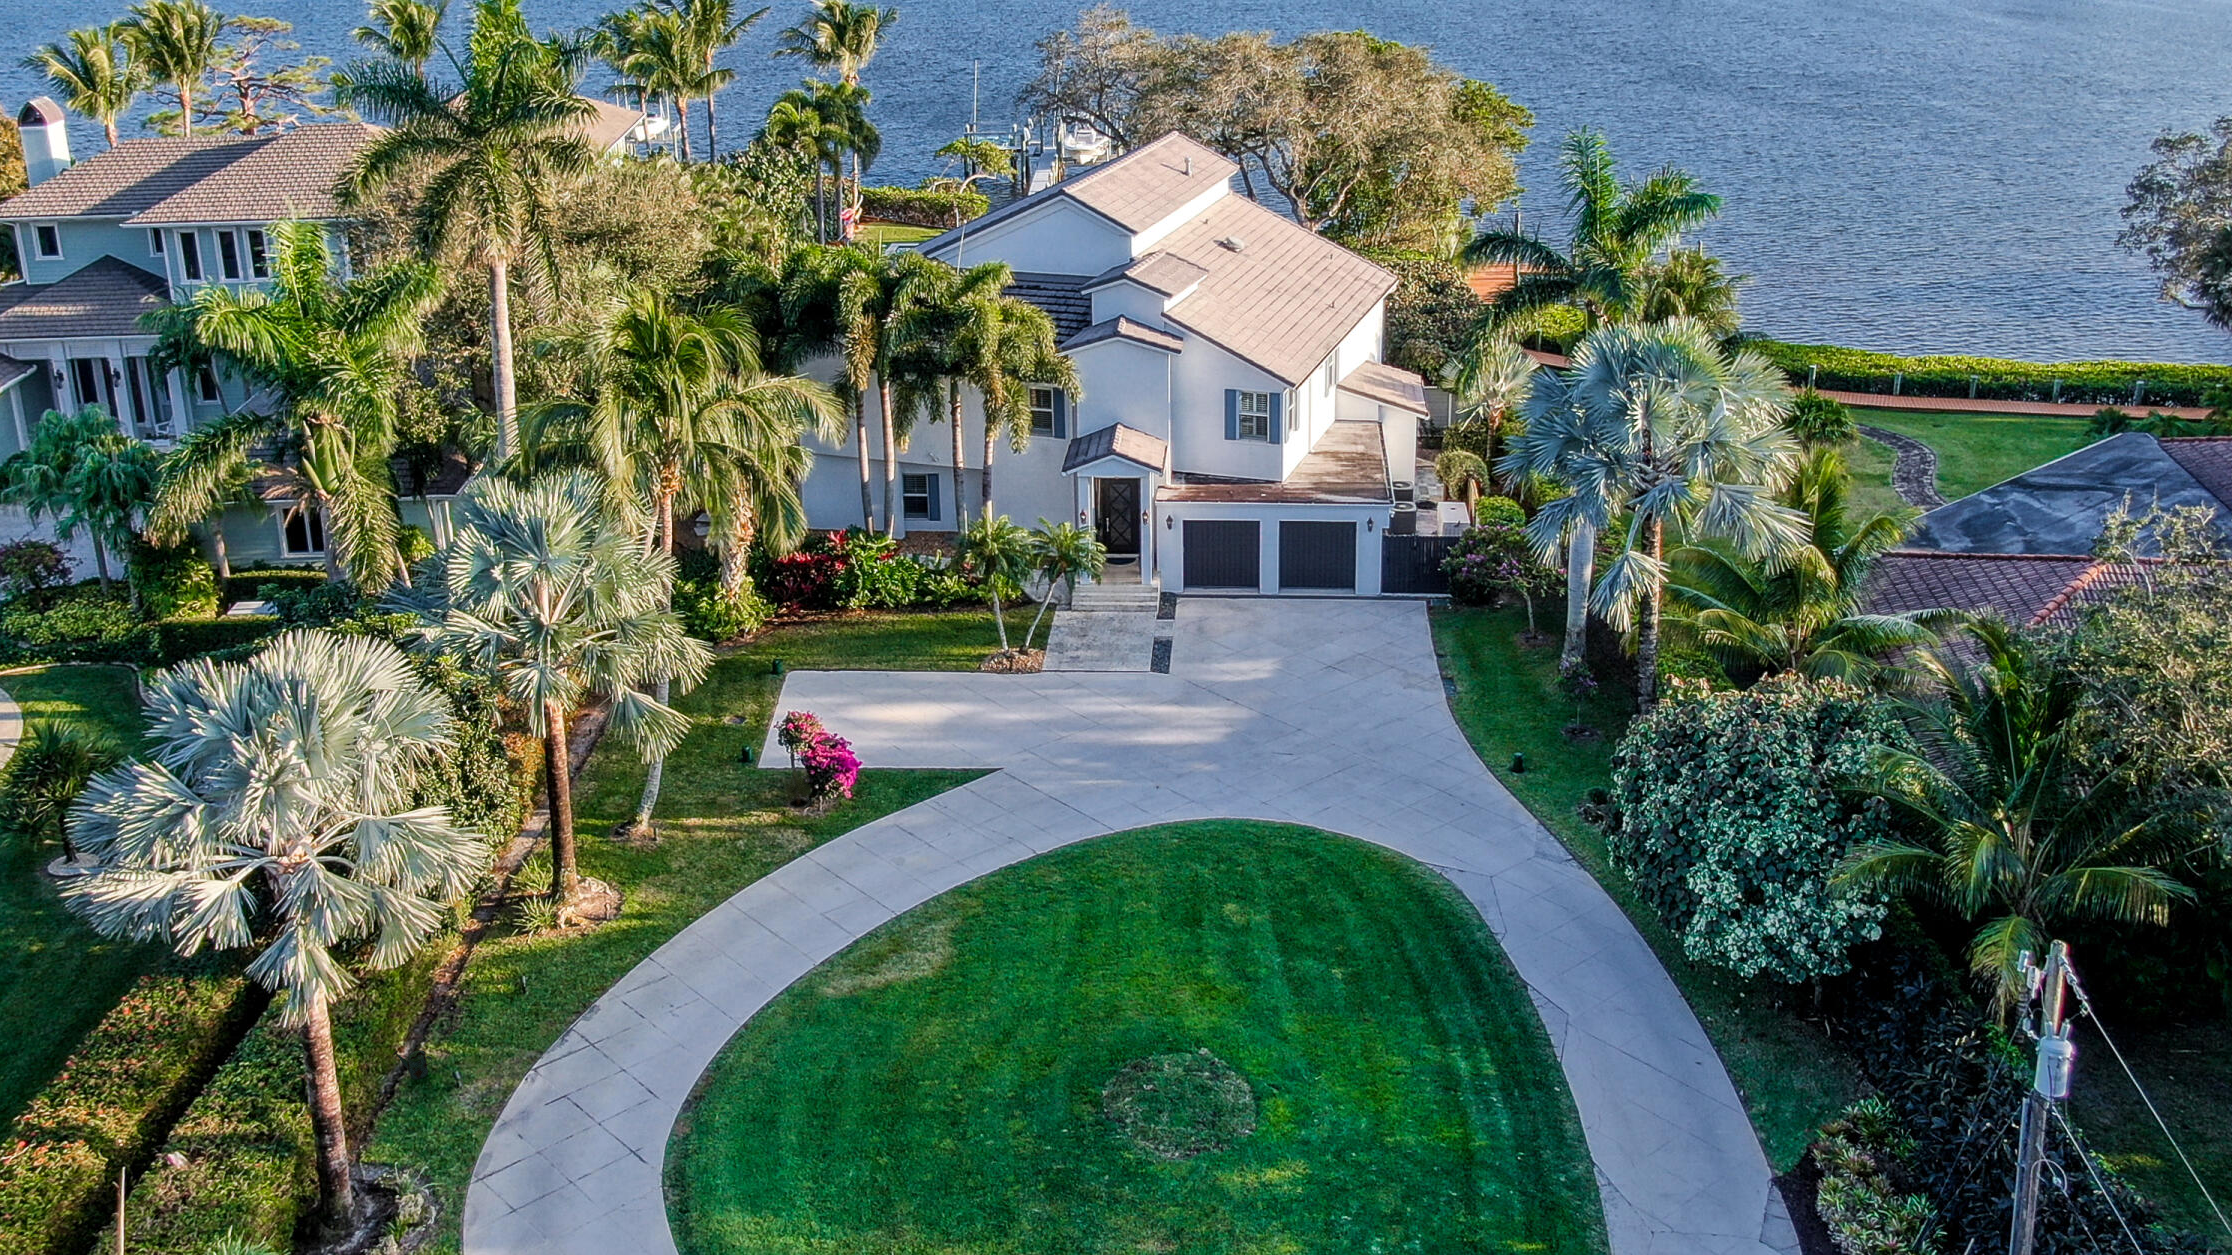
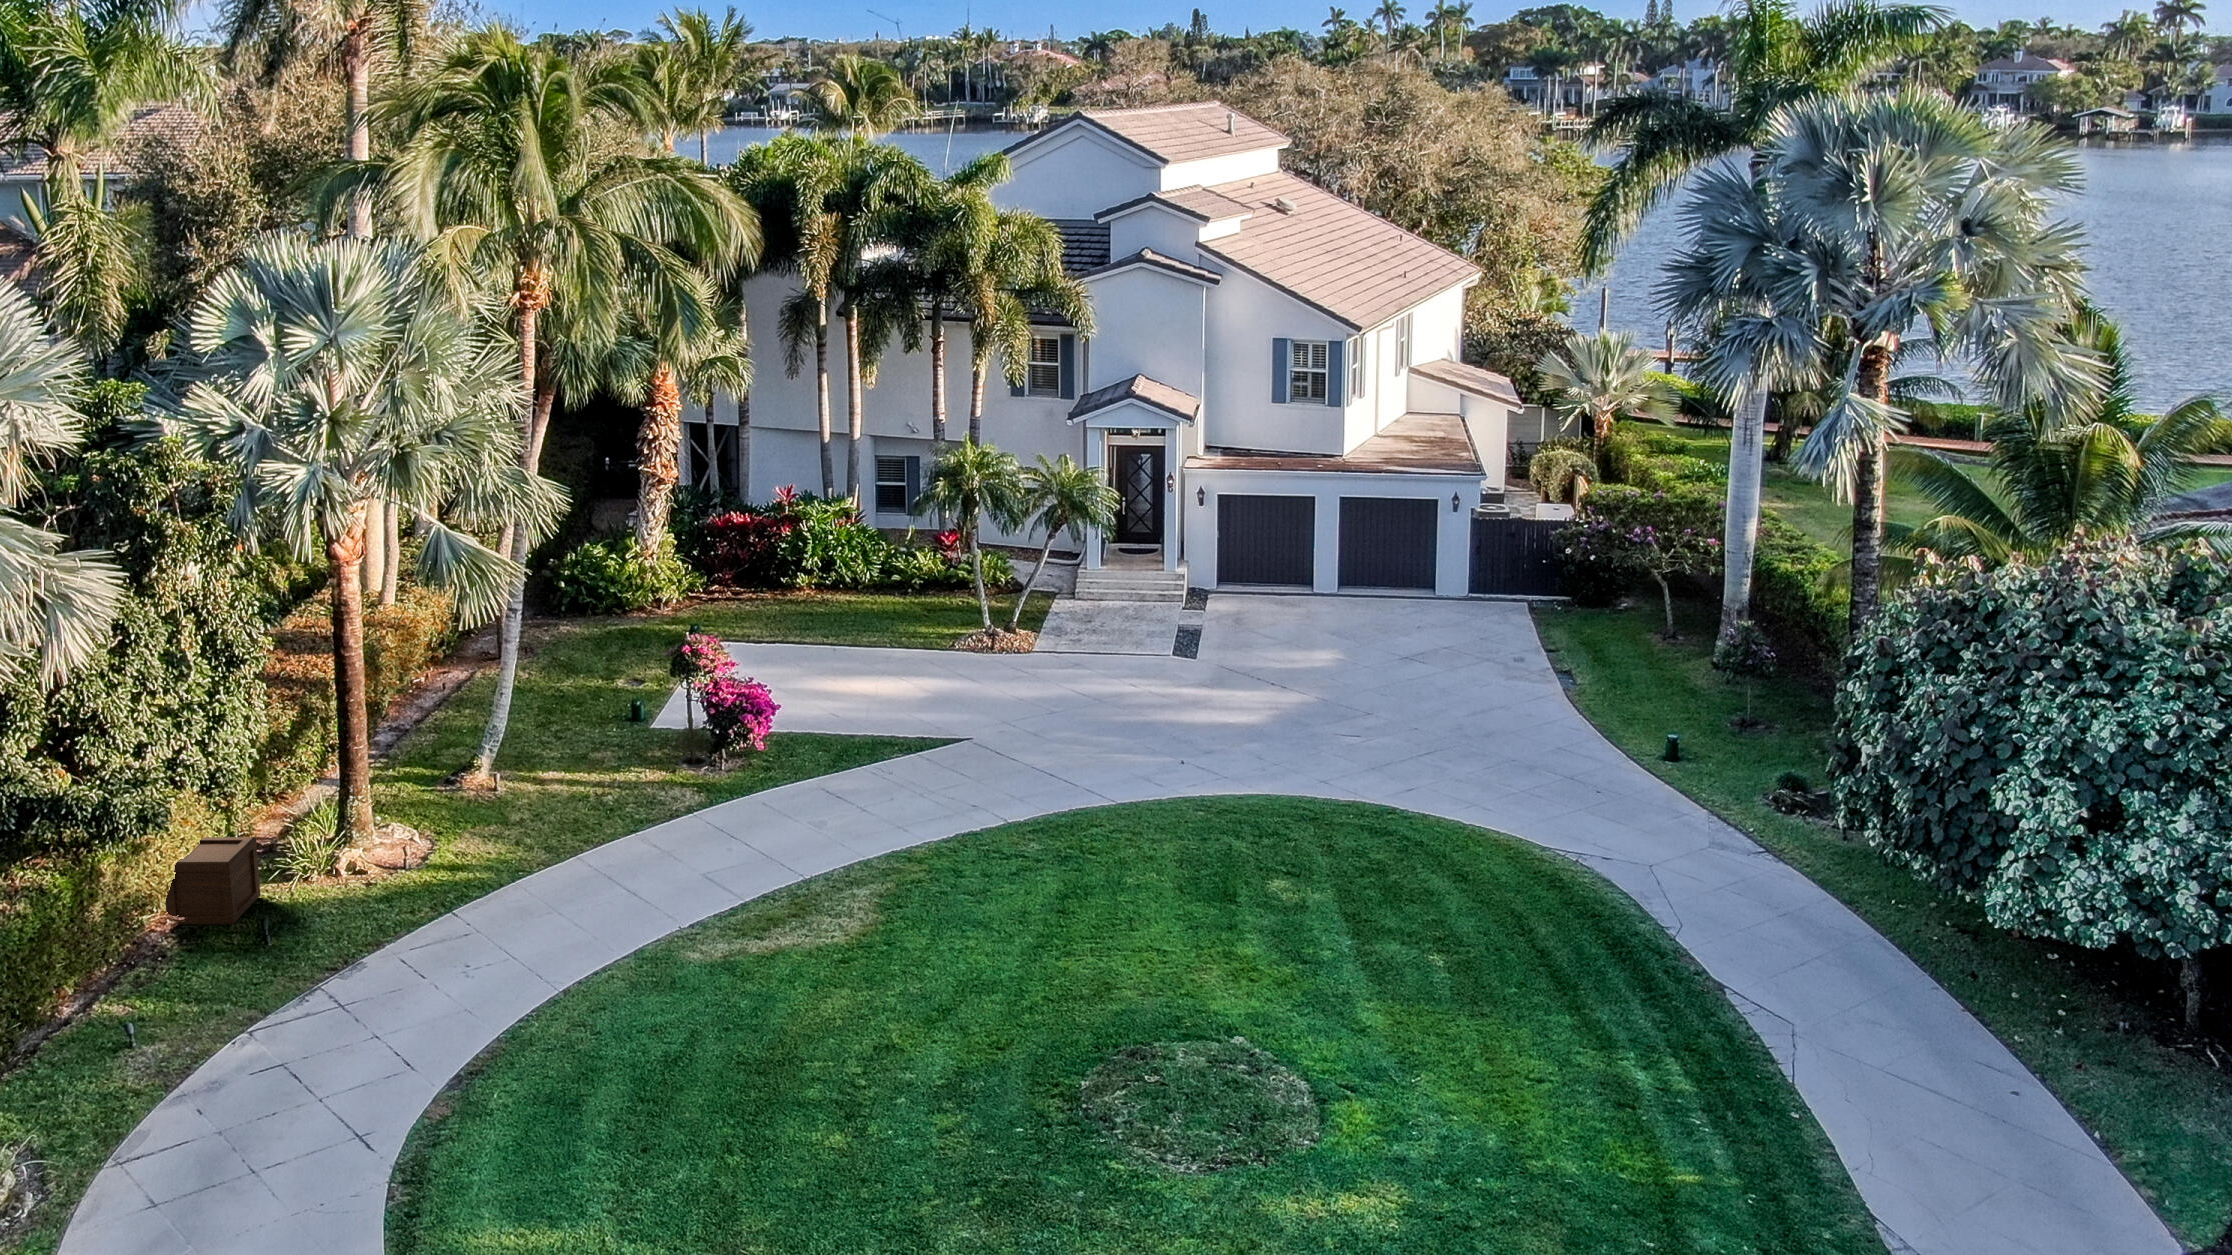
wooden crate: none [442,910,507,978] -> present [165,837,260,925]
watering can: present [393,1050,432,1079] -> none [48,991,103,1035]

